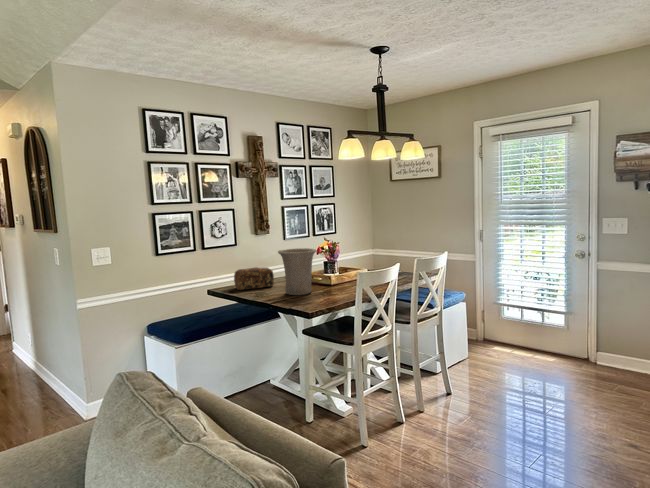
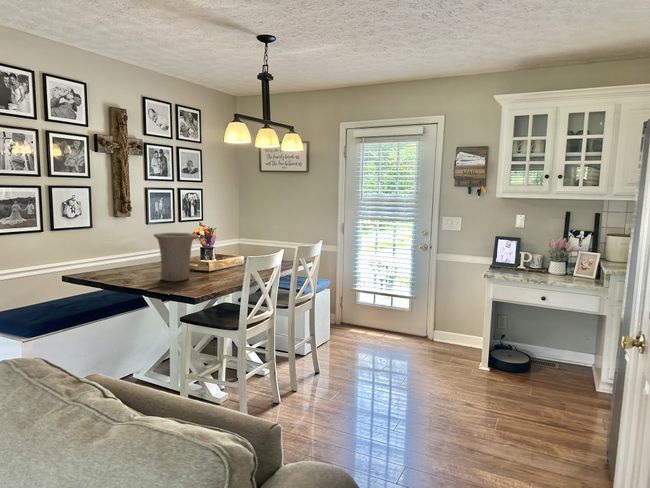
bread loaf: present [234,267,274,290] -> none [96,252,144,276]

